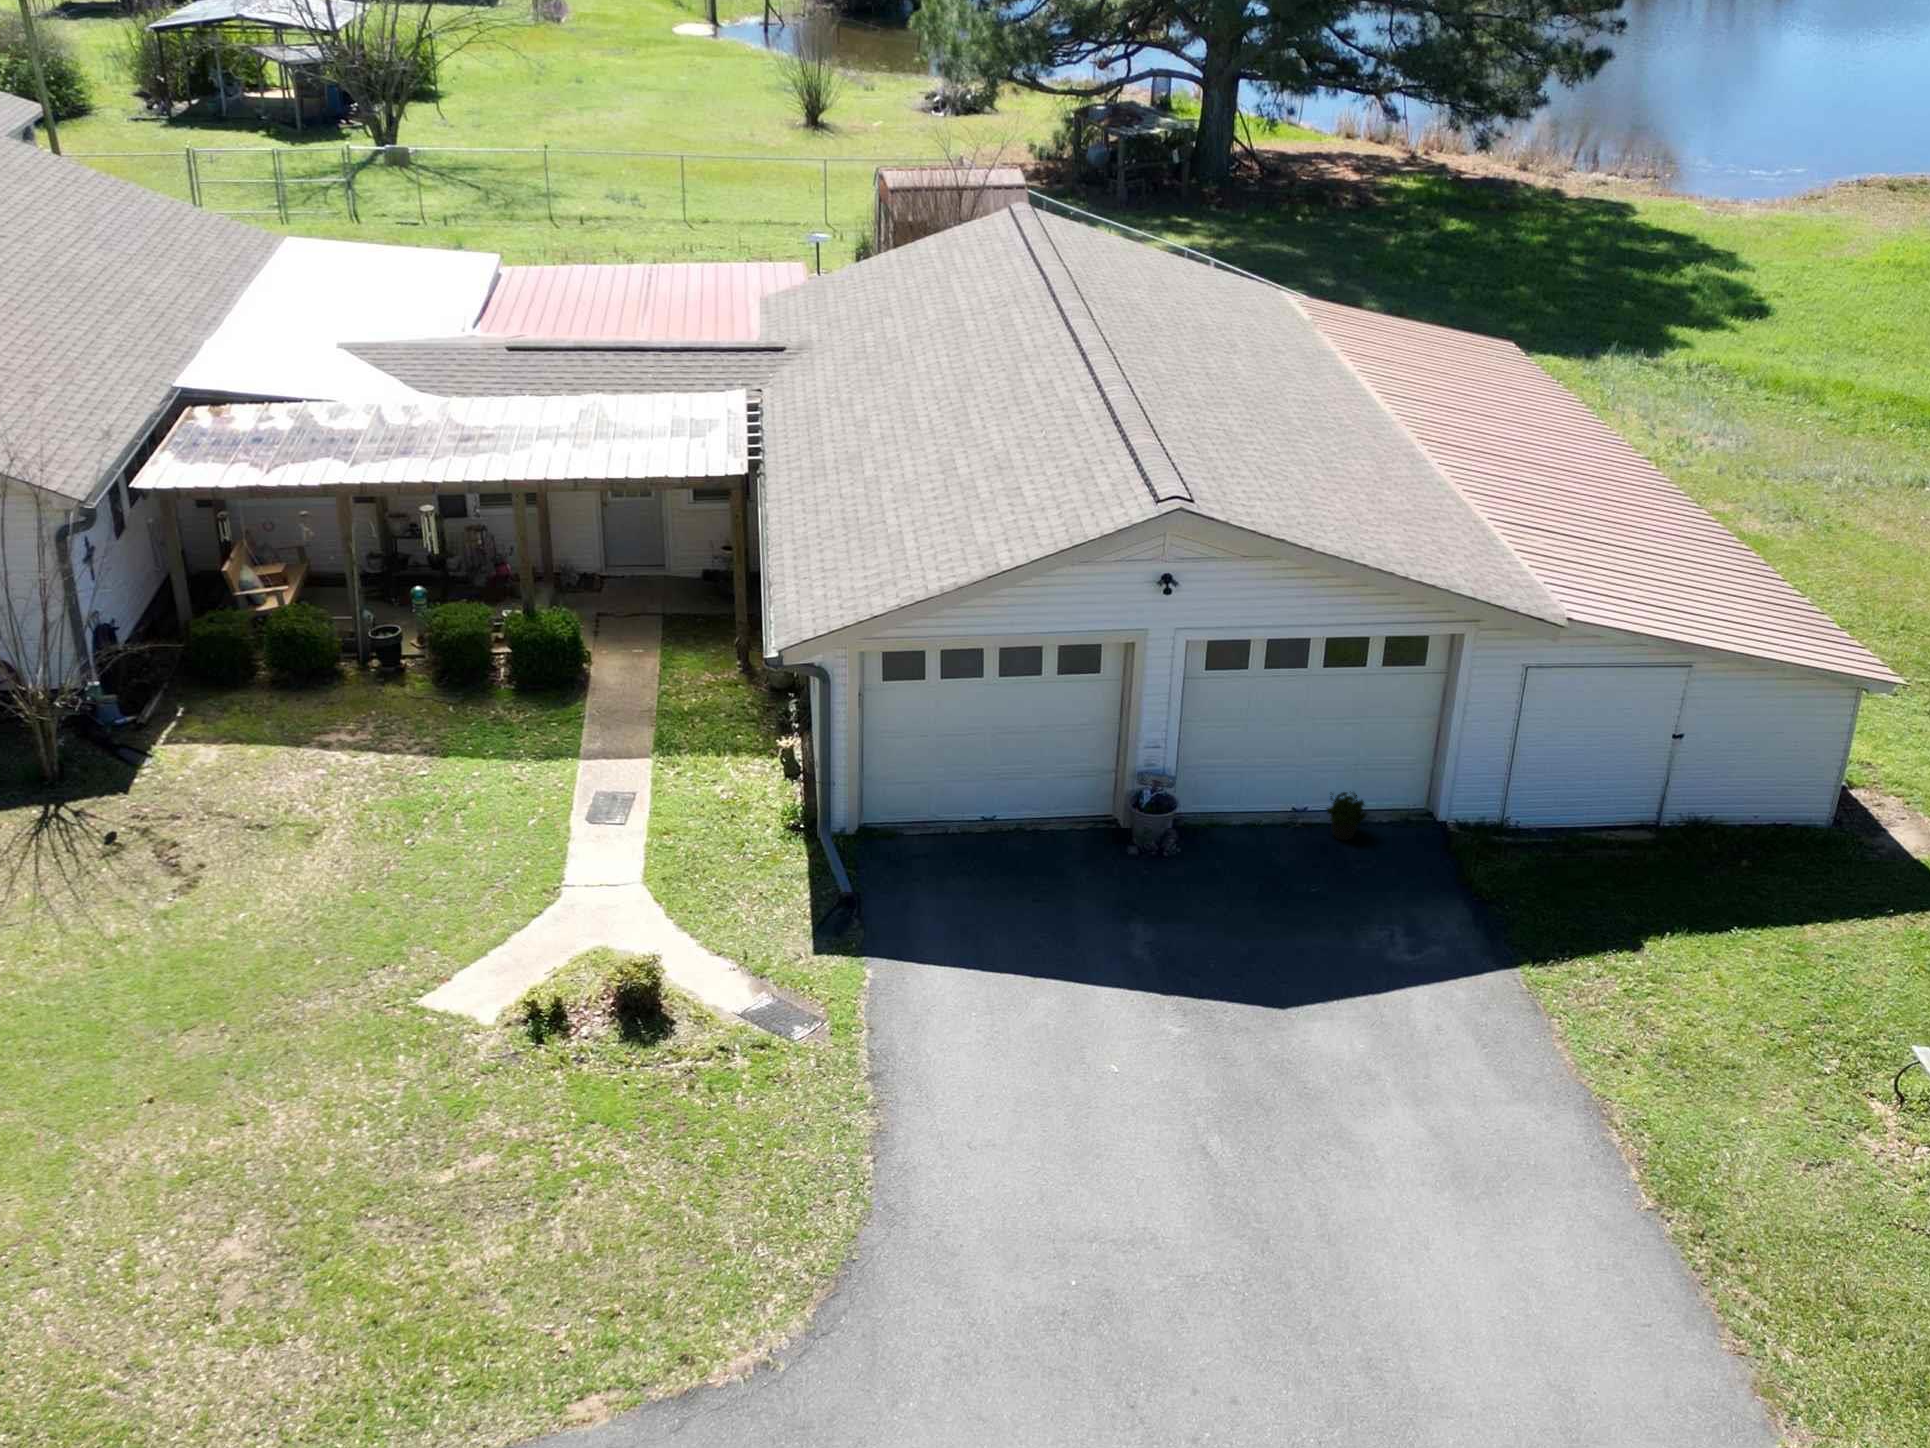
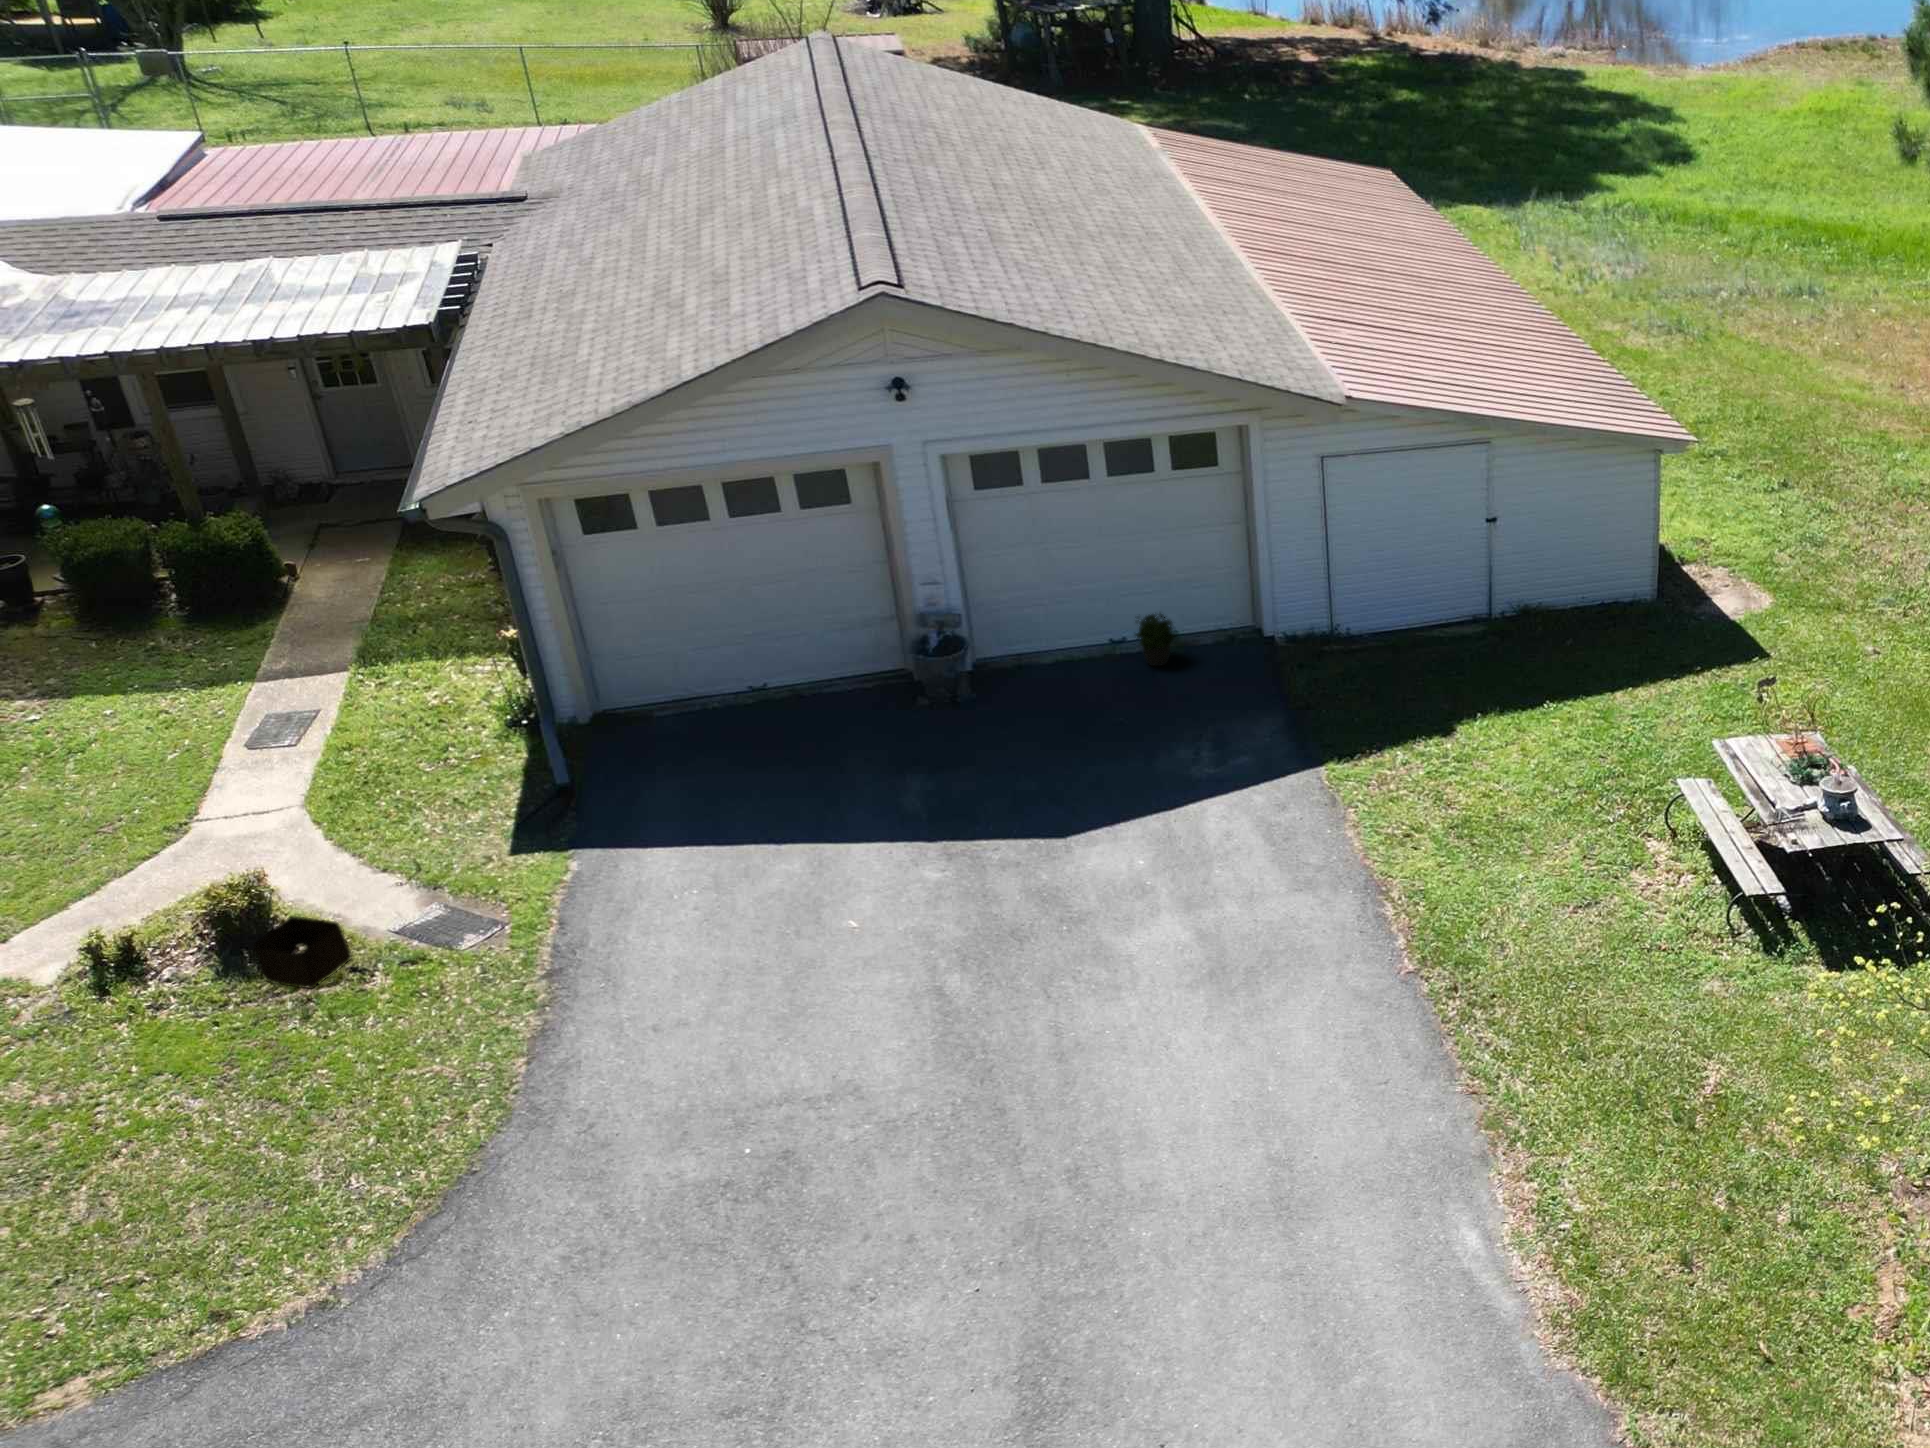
storage bin: none [649,996,713,1063] -> present [253,916,352,989]

